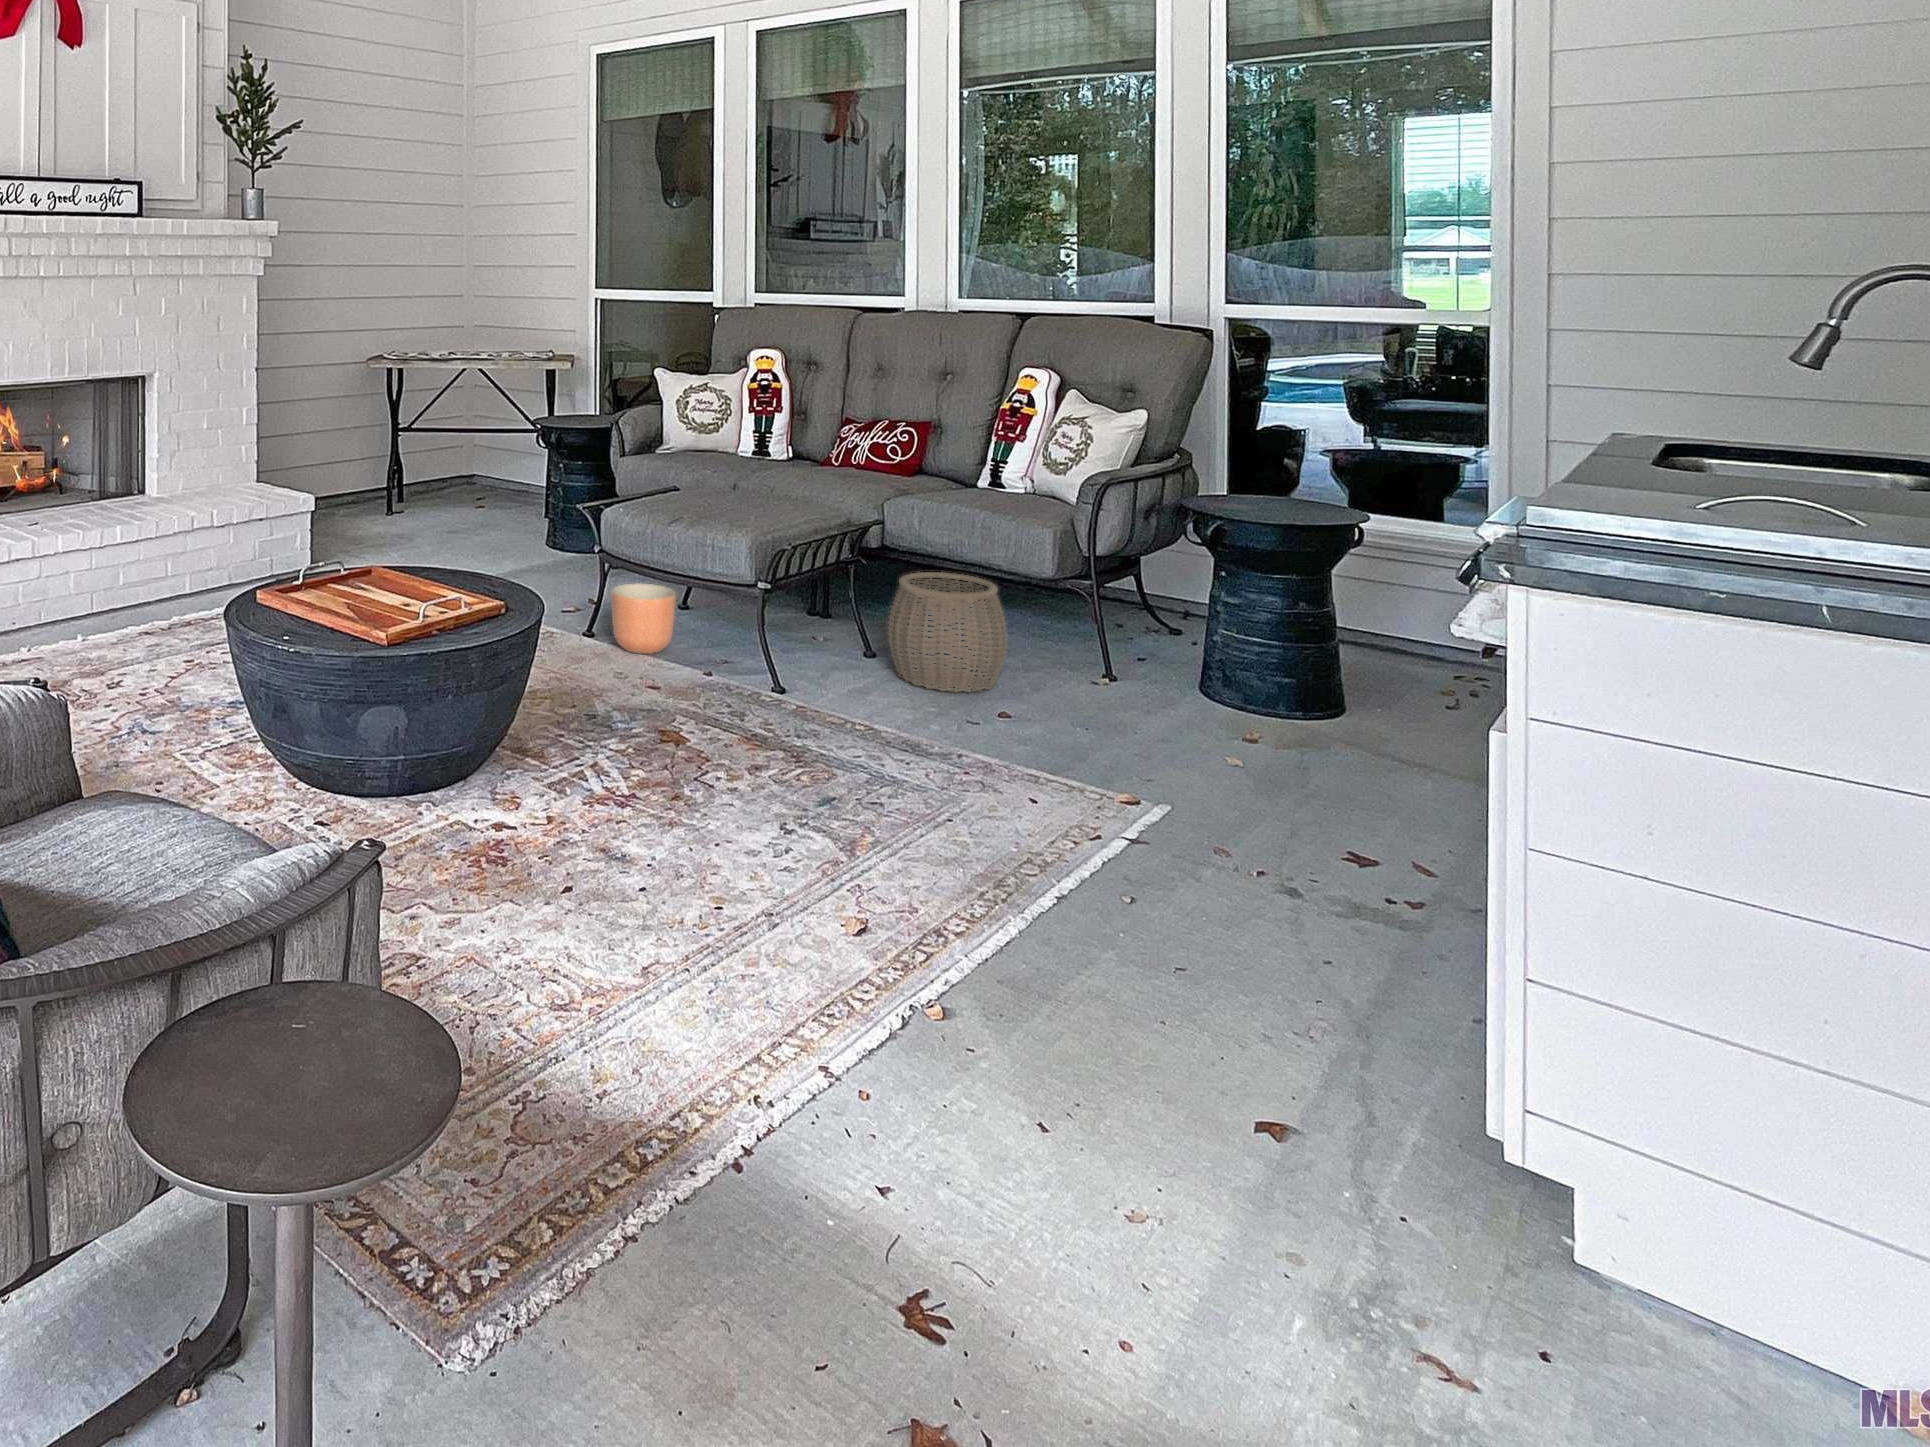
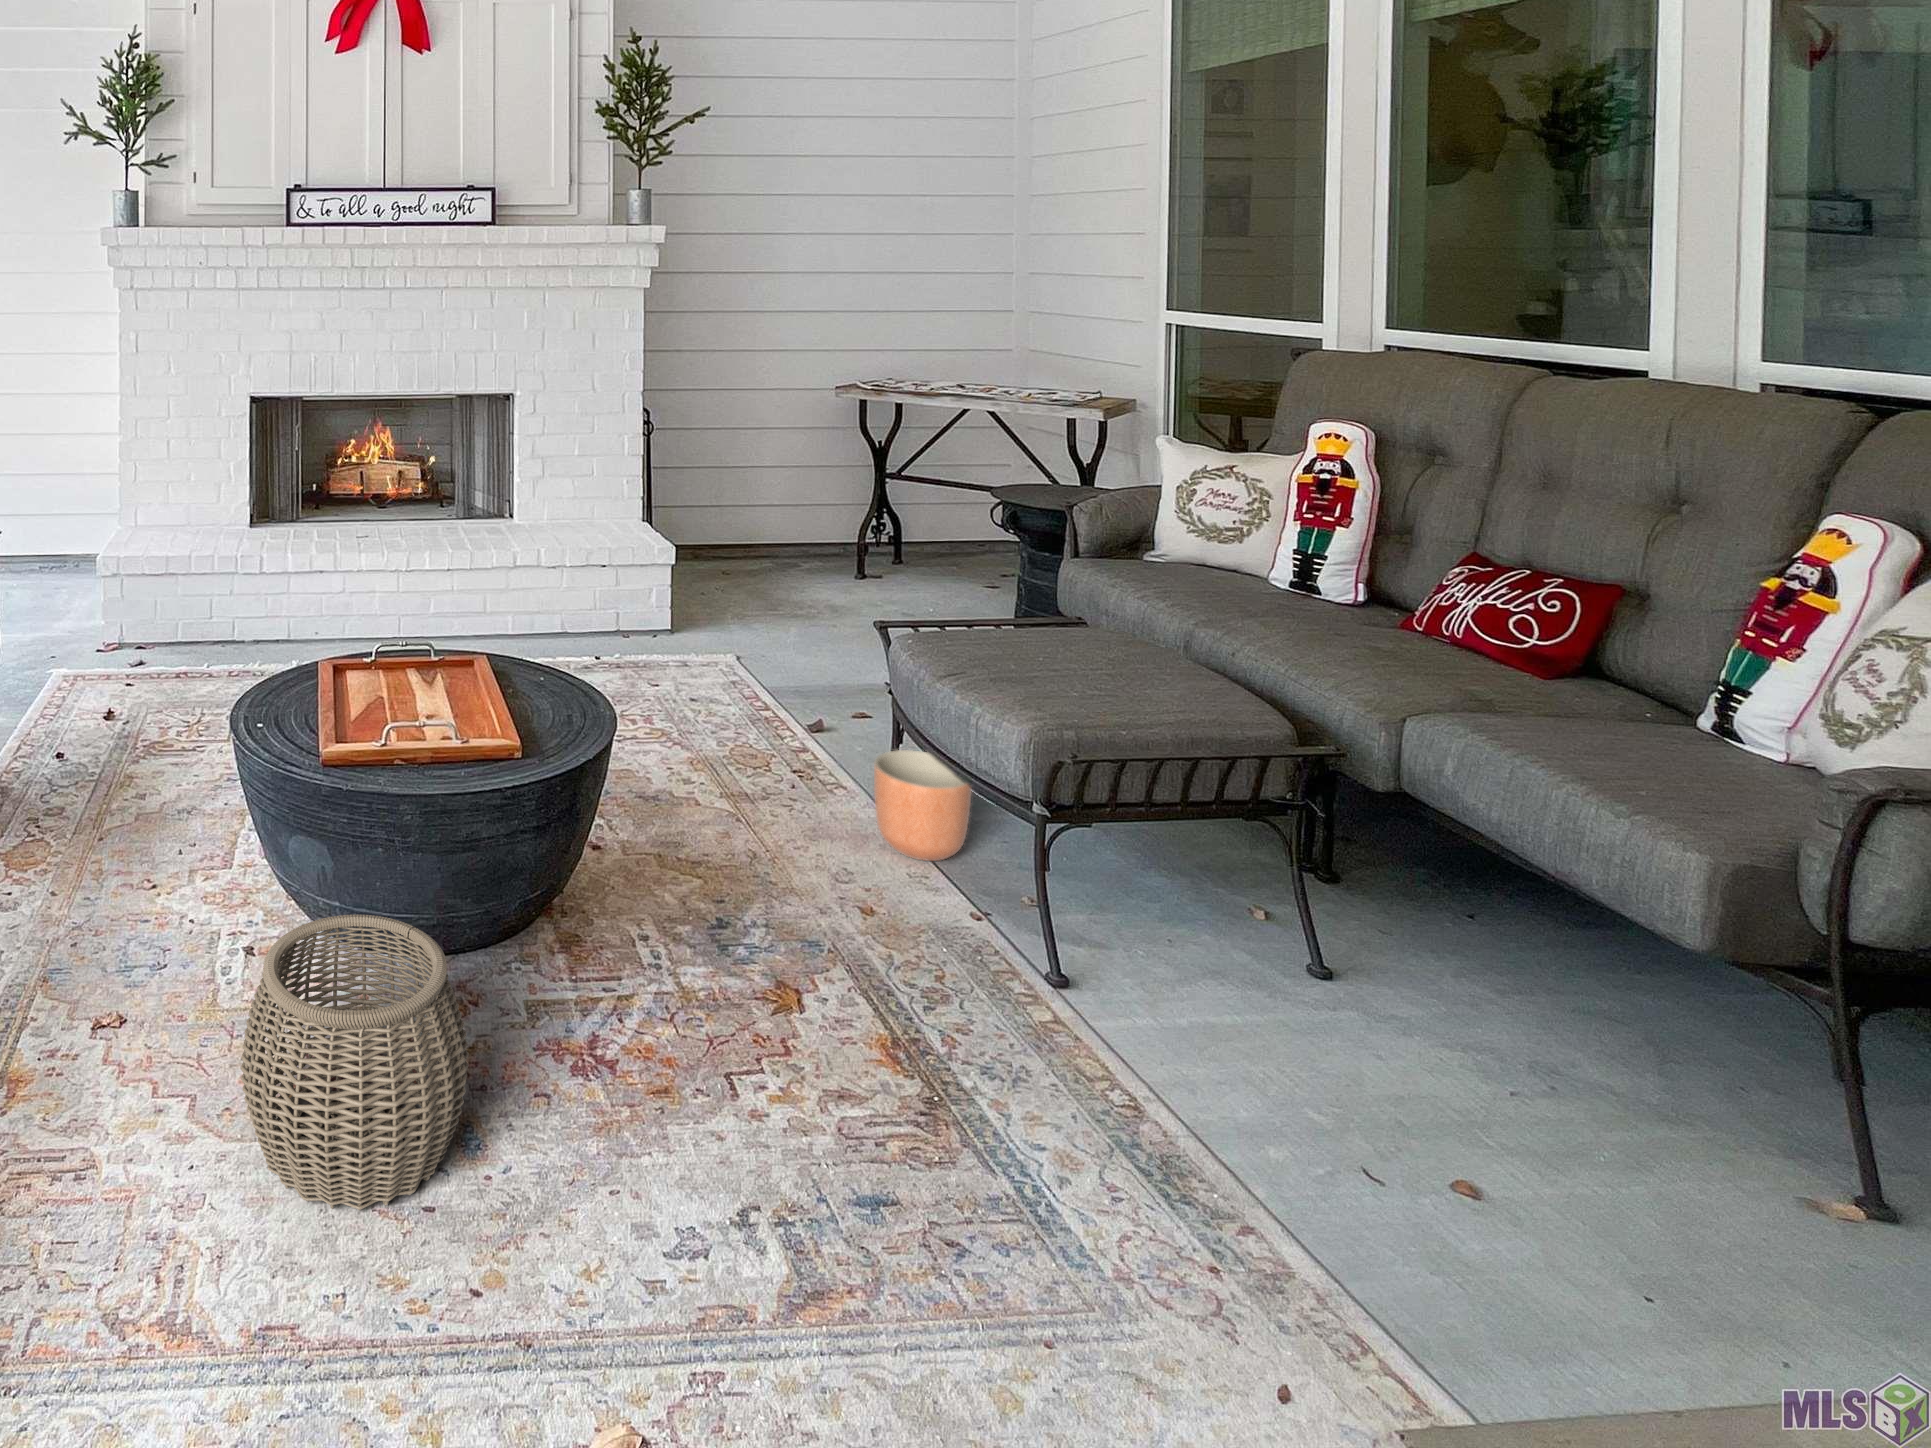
woven basket: present [887,572,1008,693] -> present [241,914,469,1210]

